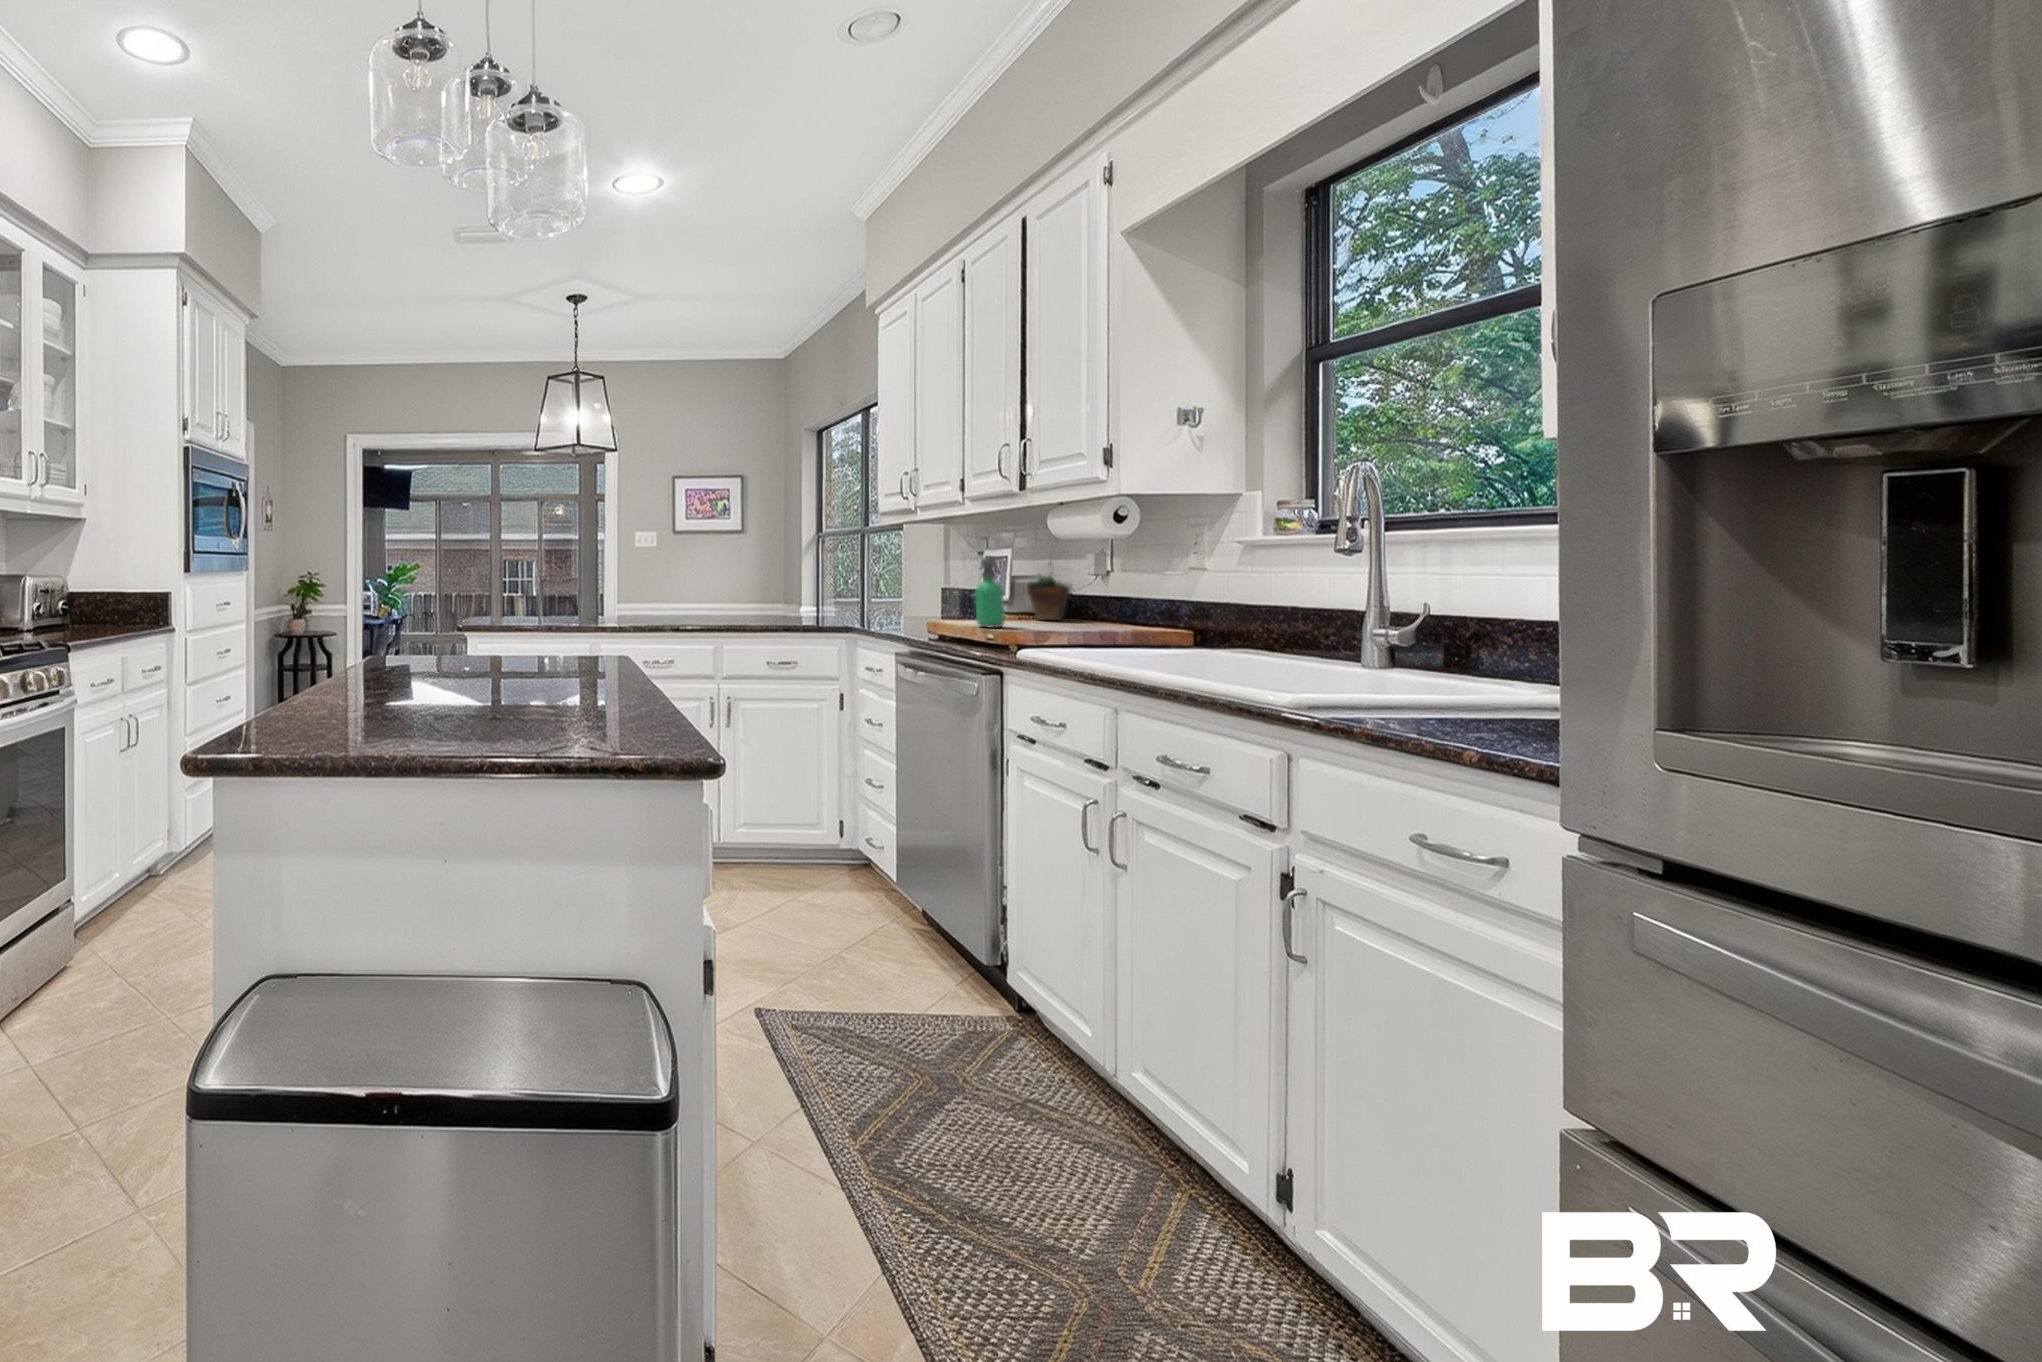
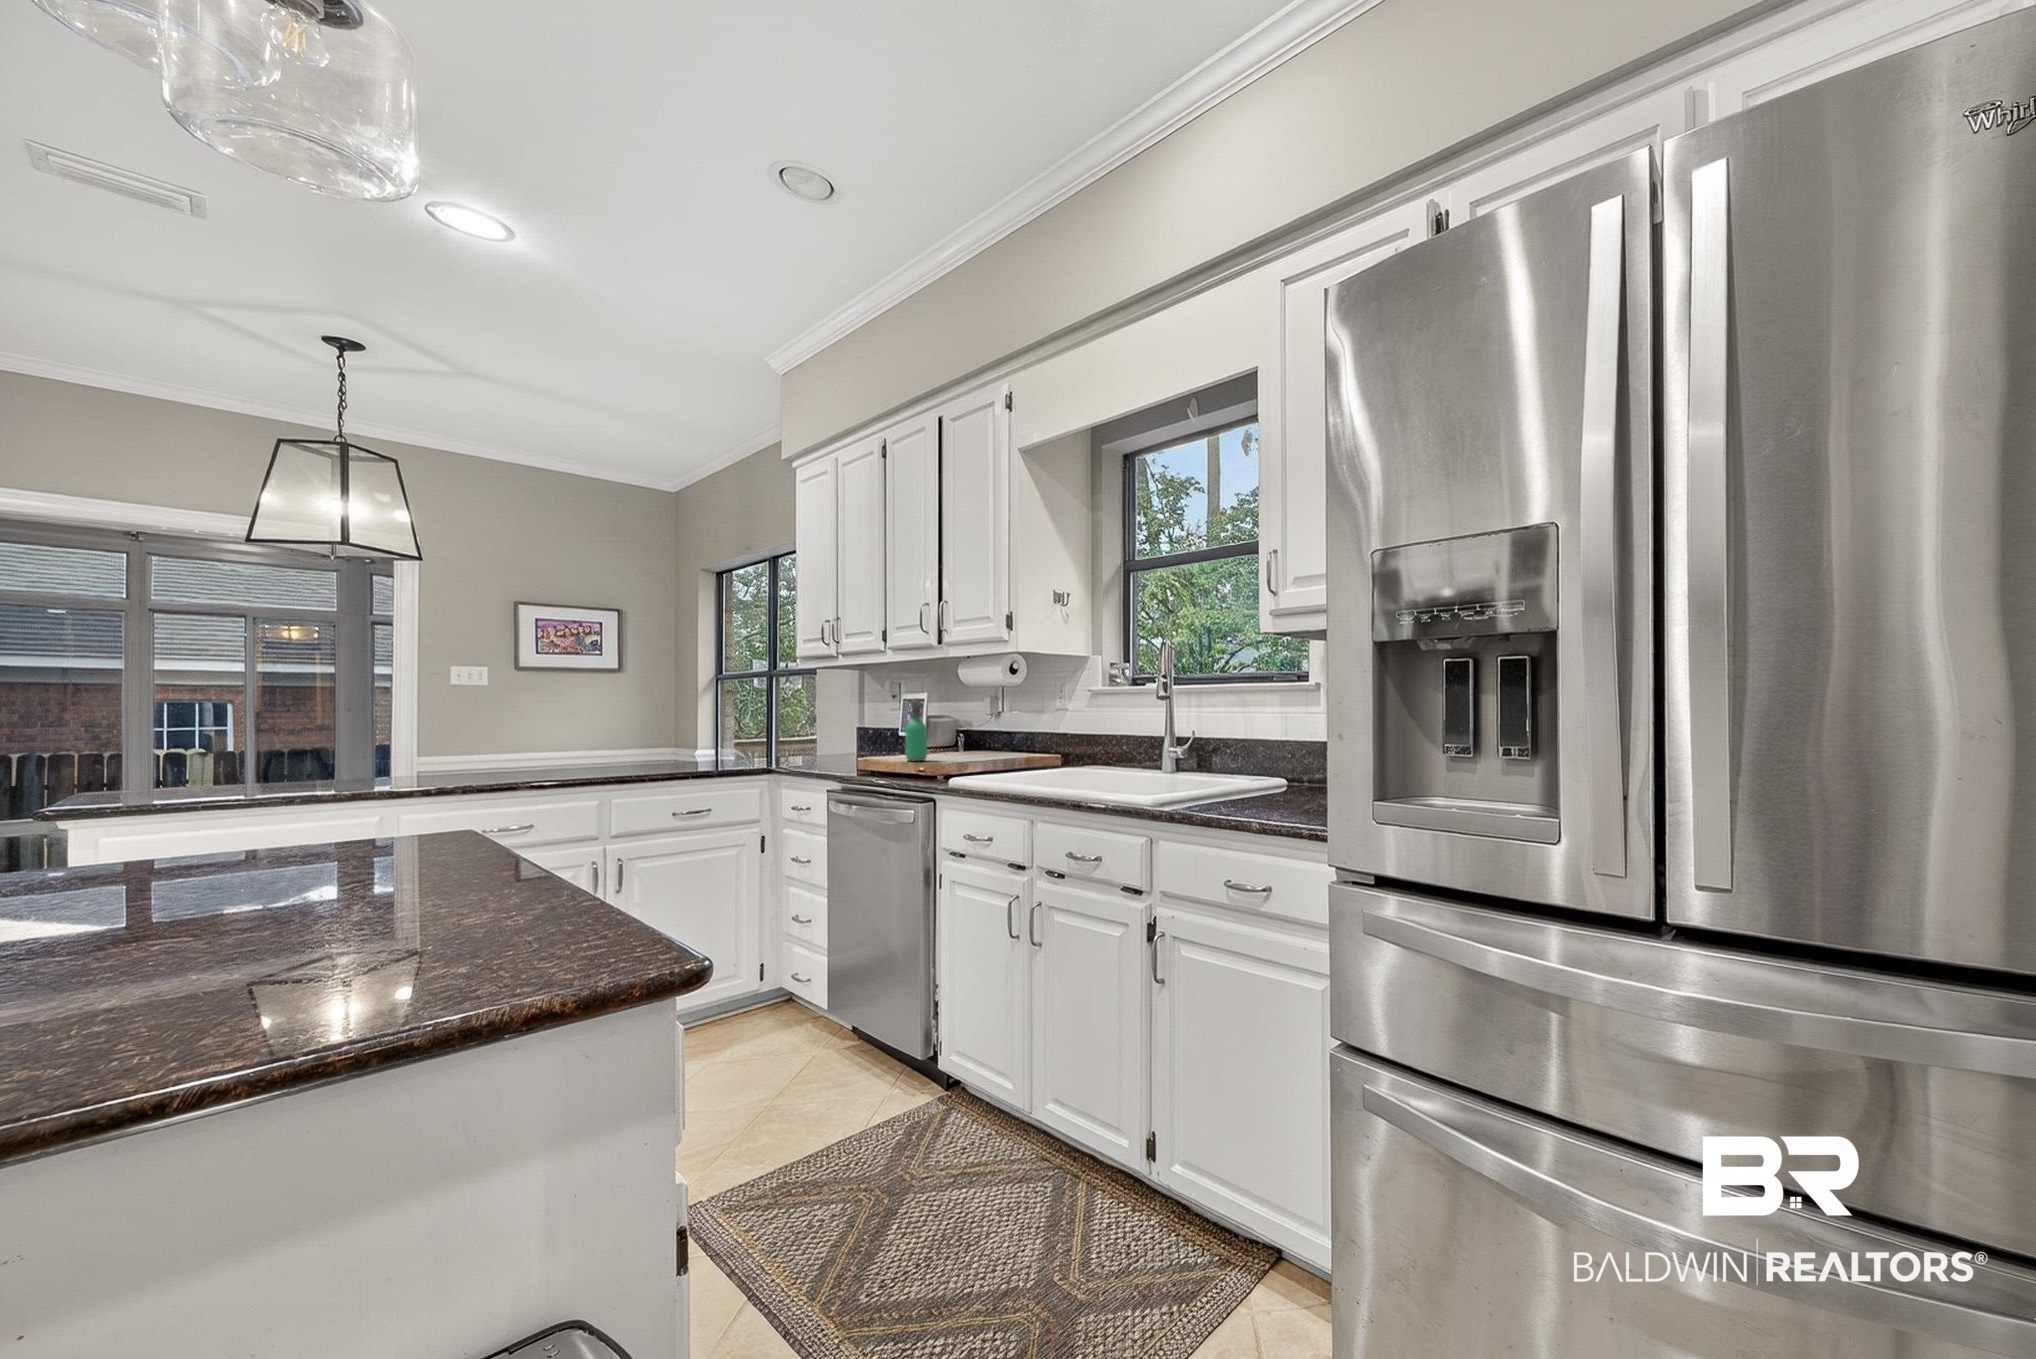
succulent plant: present [1027,563,1070,620] -> none [935,702,966,753]

